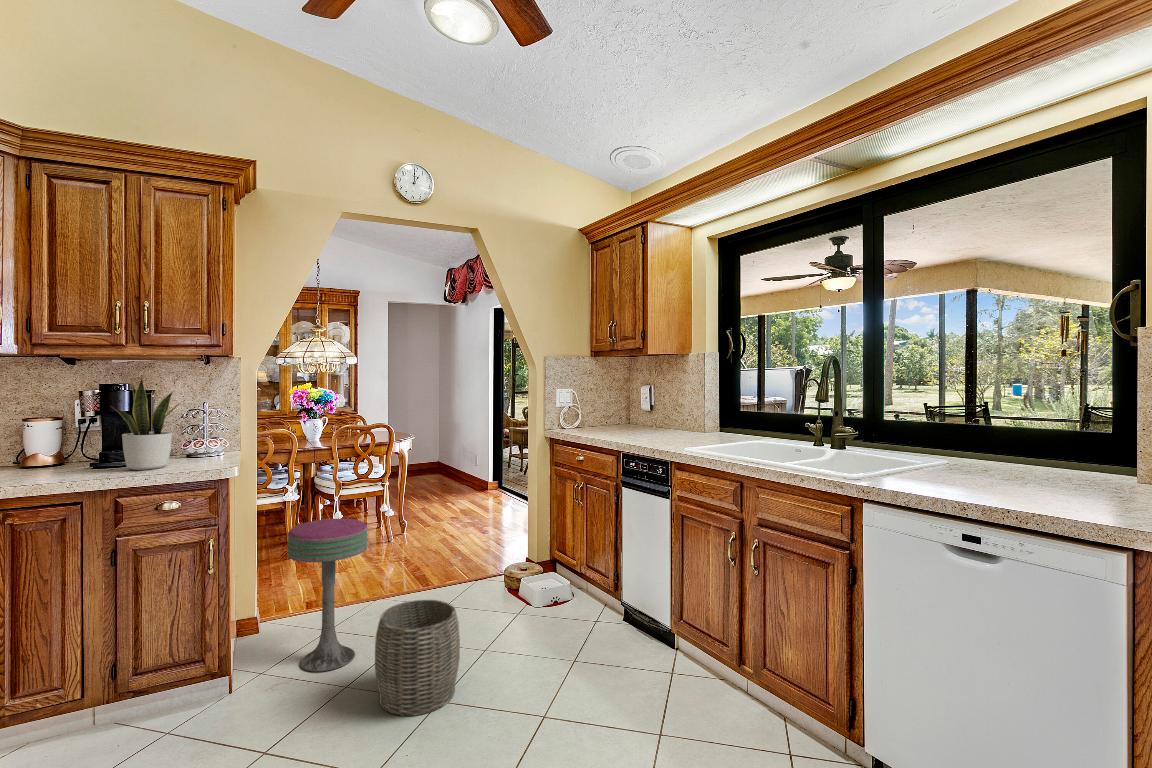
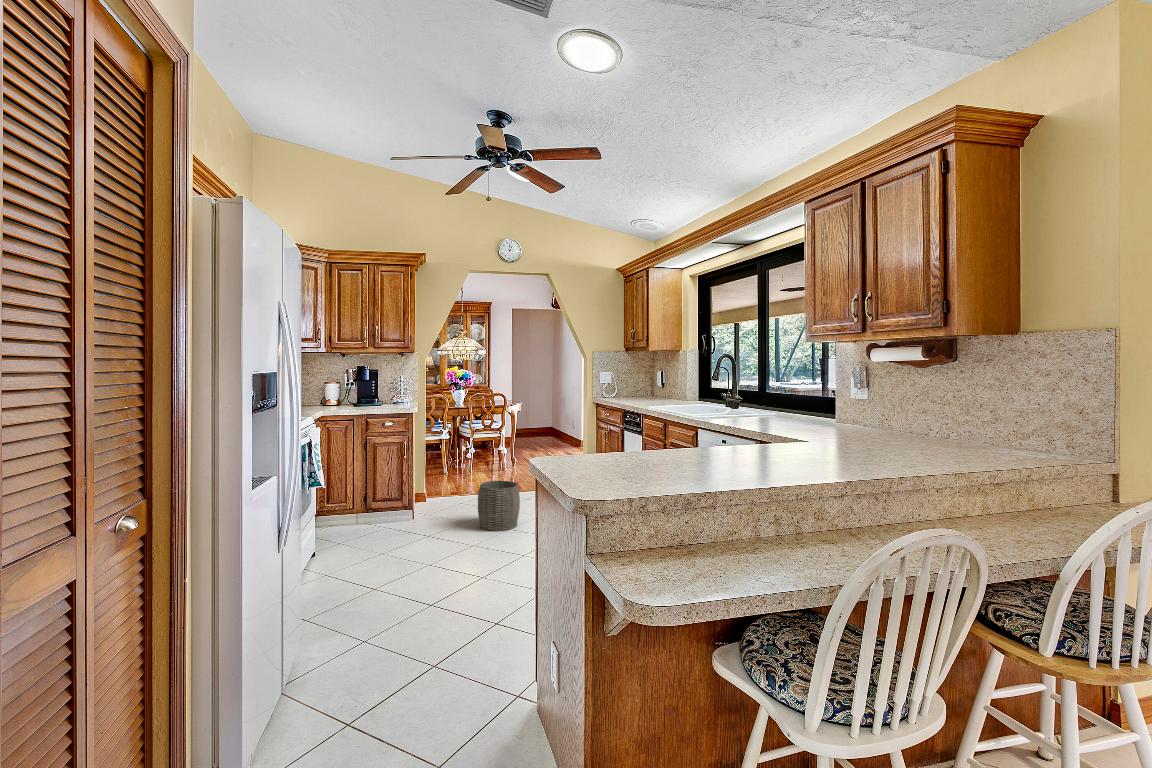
potted plant: present [112,378,180,470] -> none [363,363,395,407]
bar stool: present [287,519,367,672] -> none [439,440,479,515]

